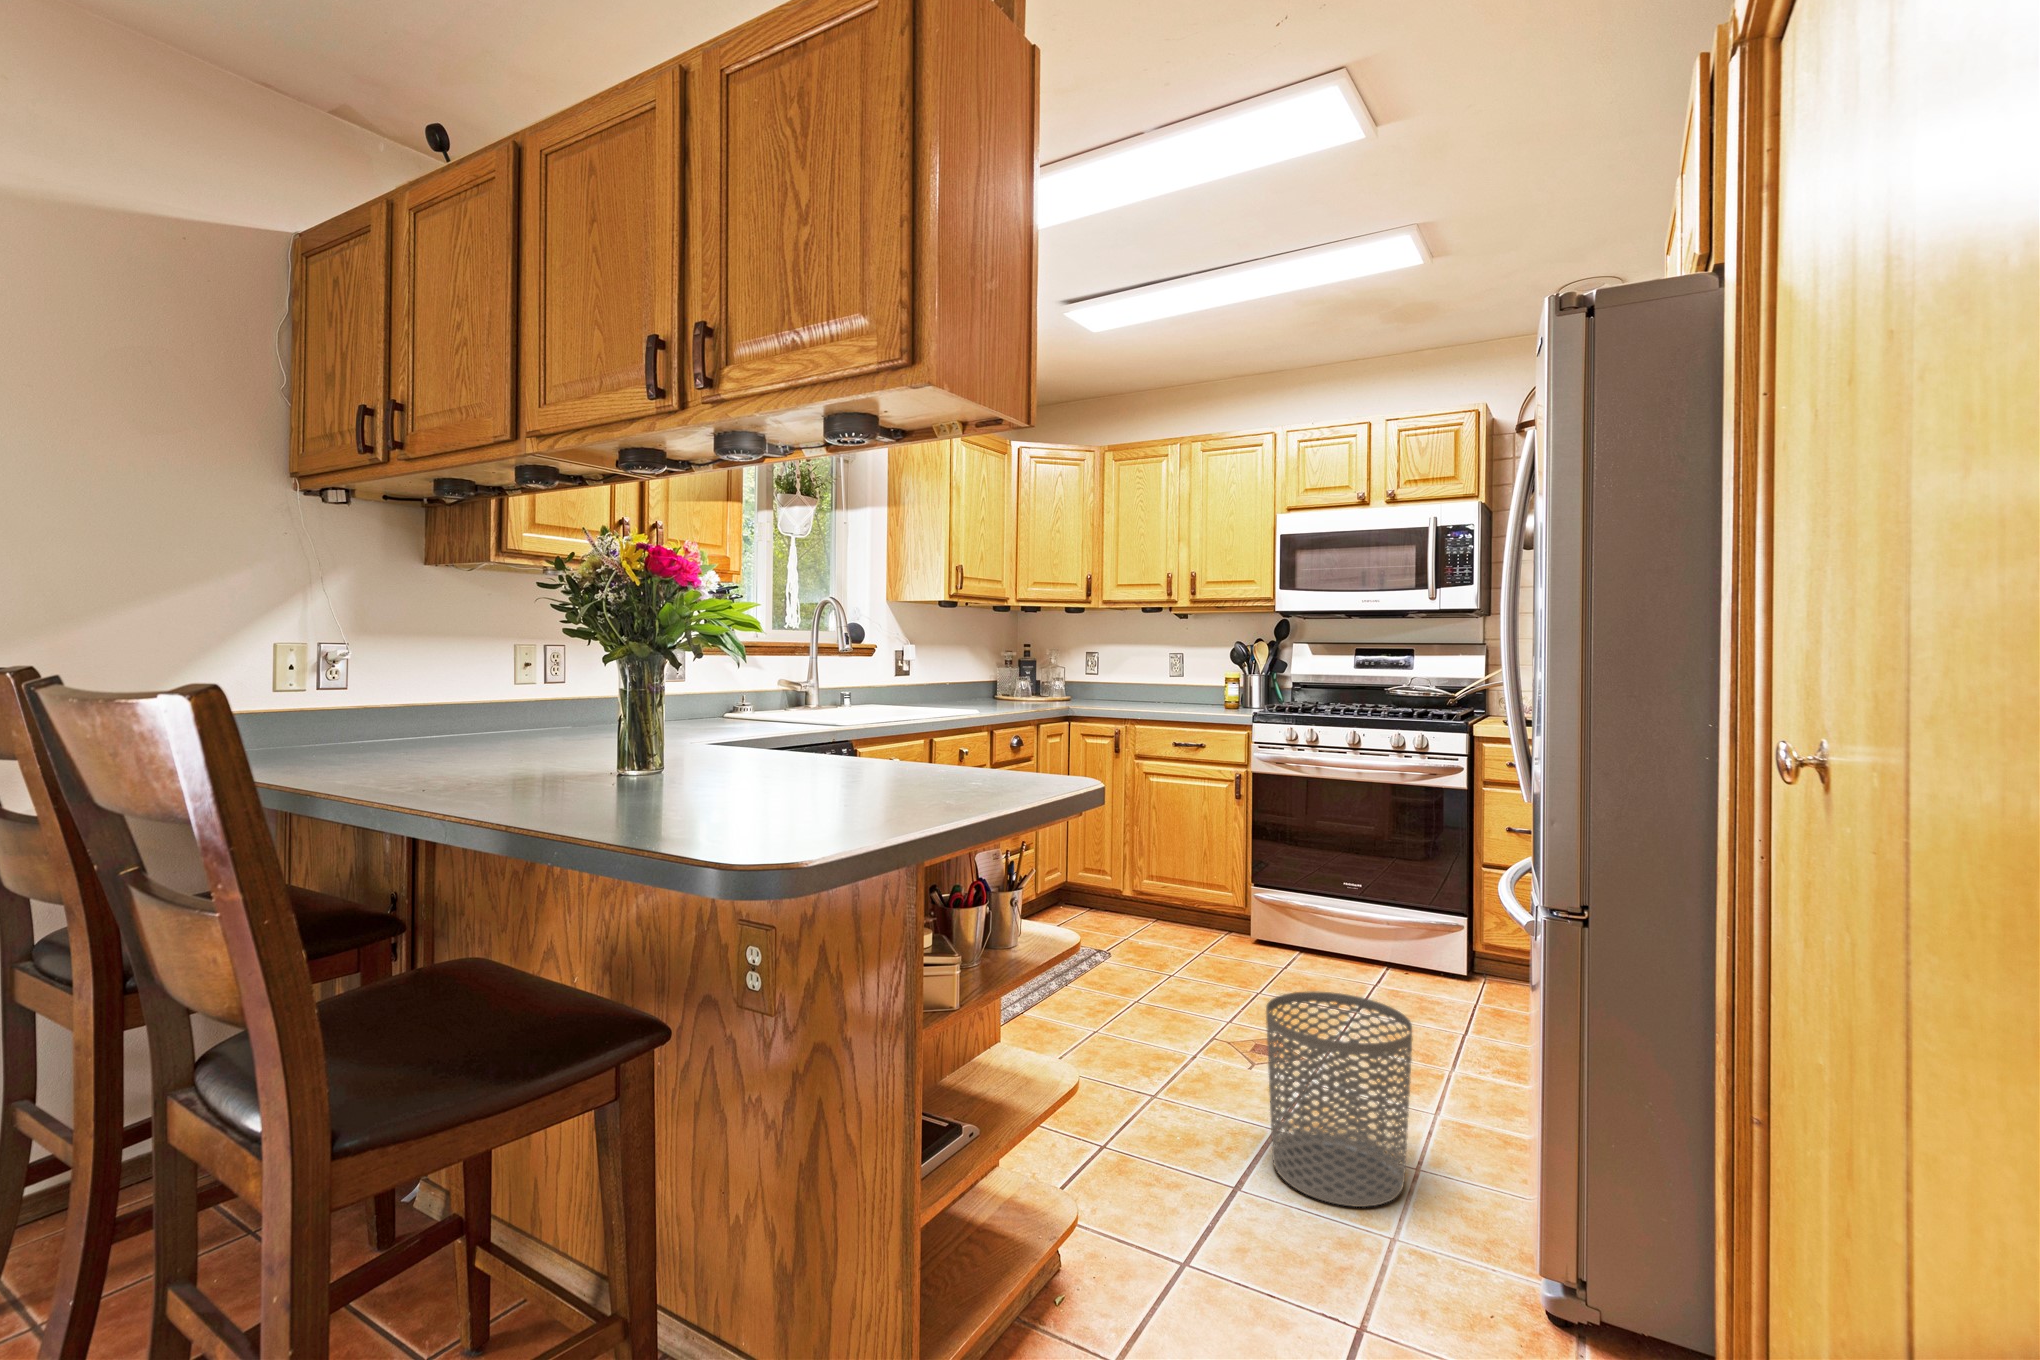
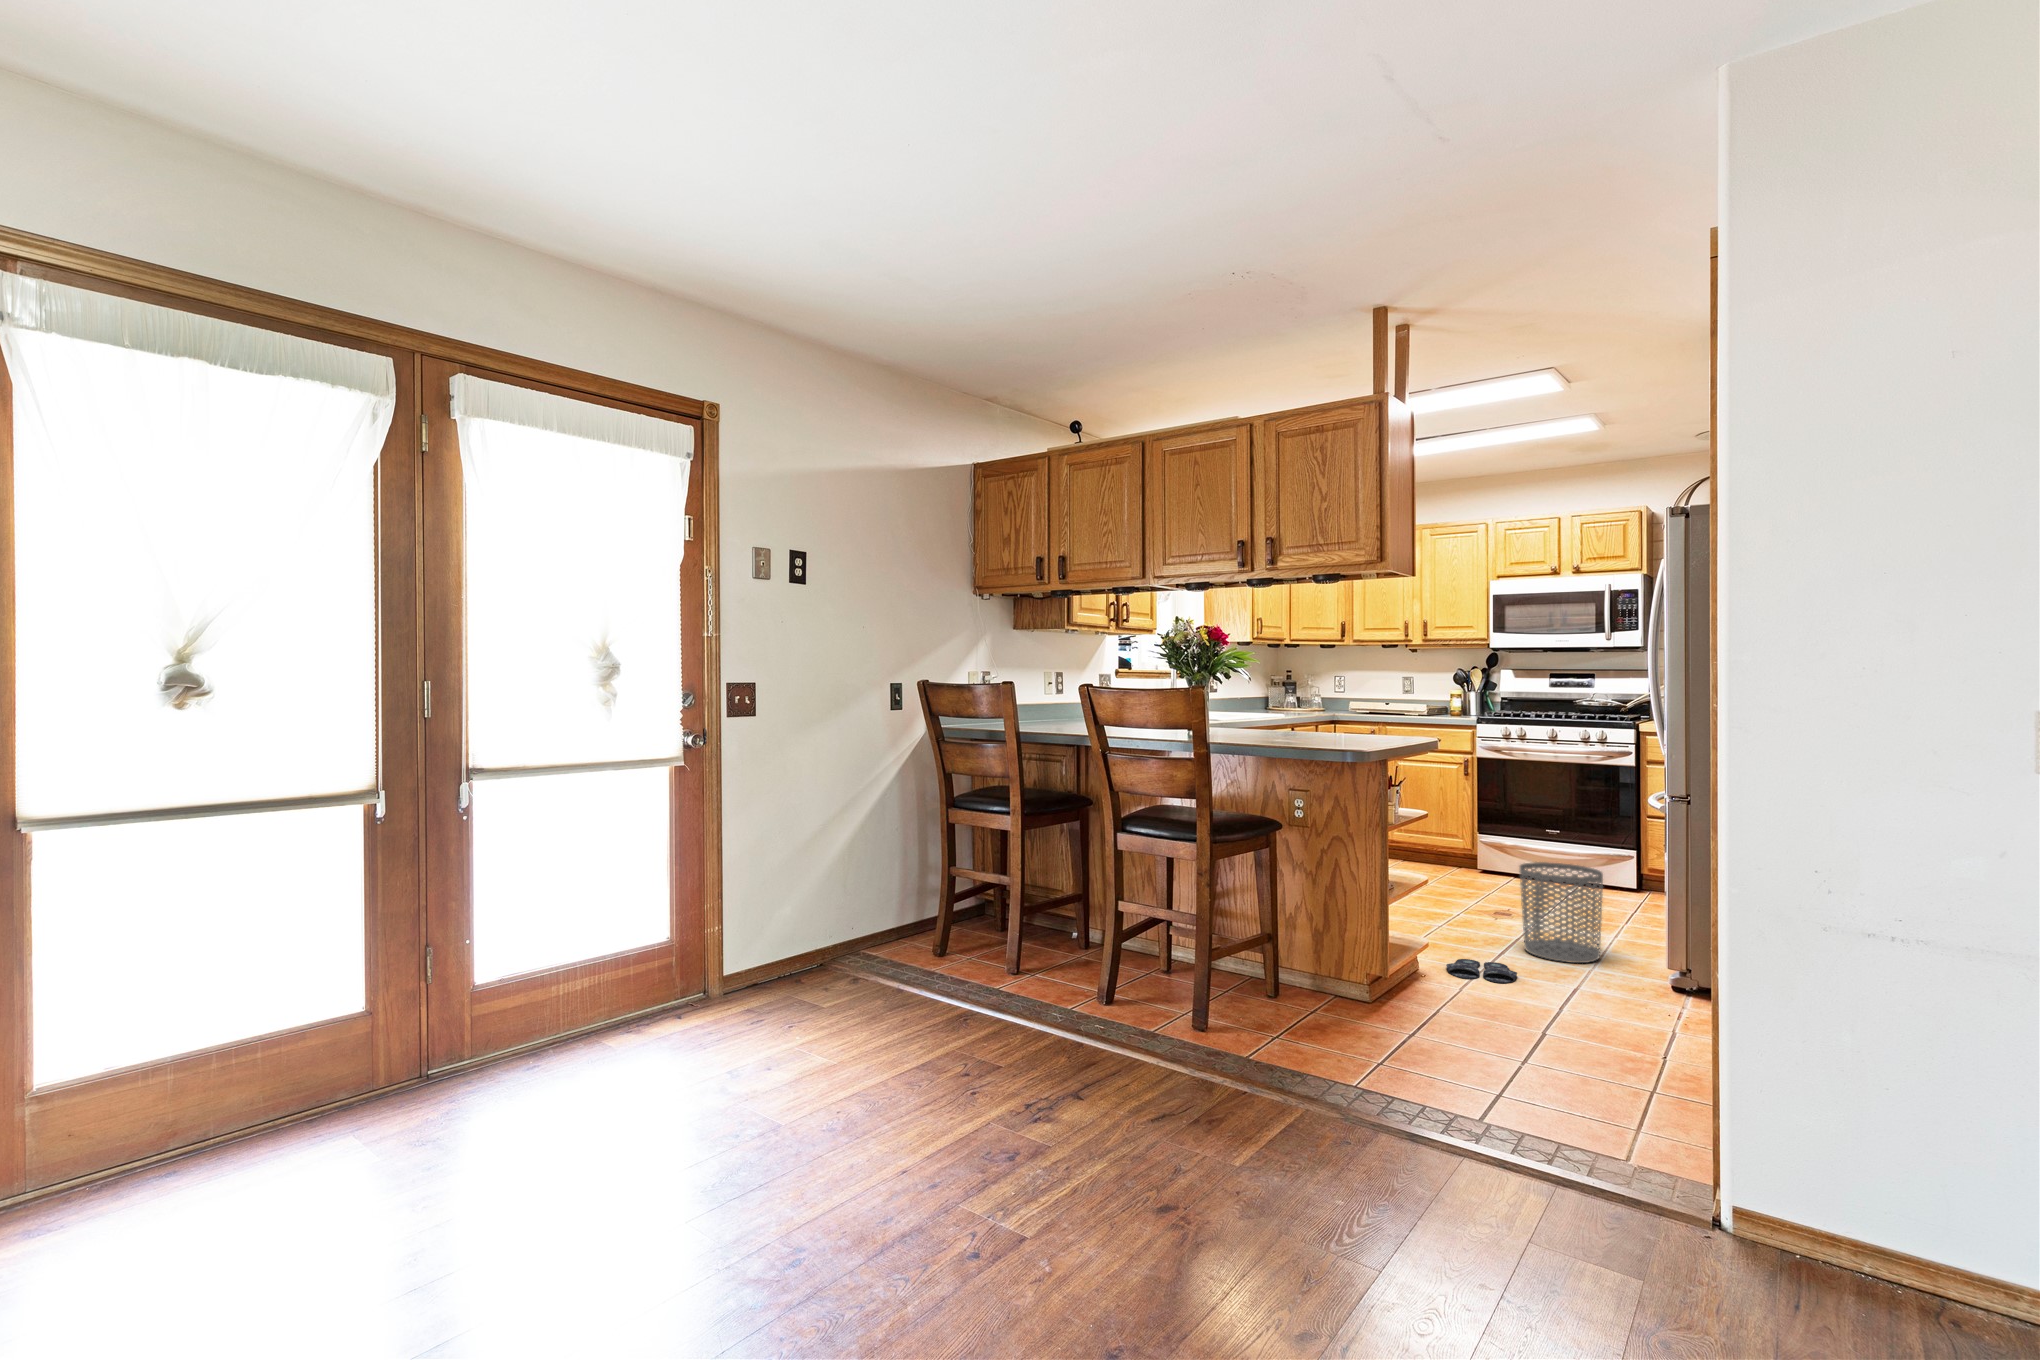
slippers: none [1102,1209,1239,1311] -> present [1446,959,1517,984]

